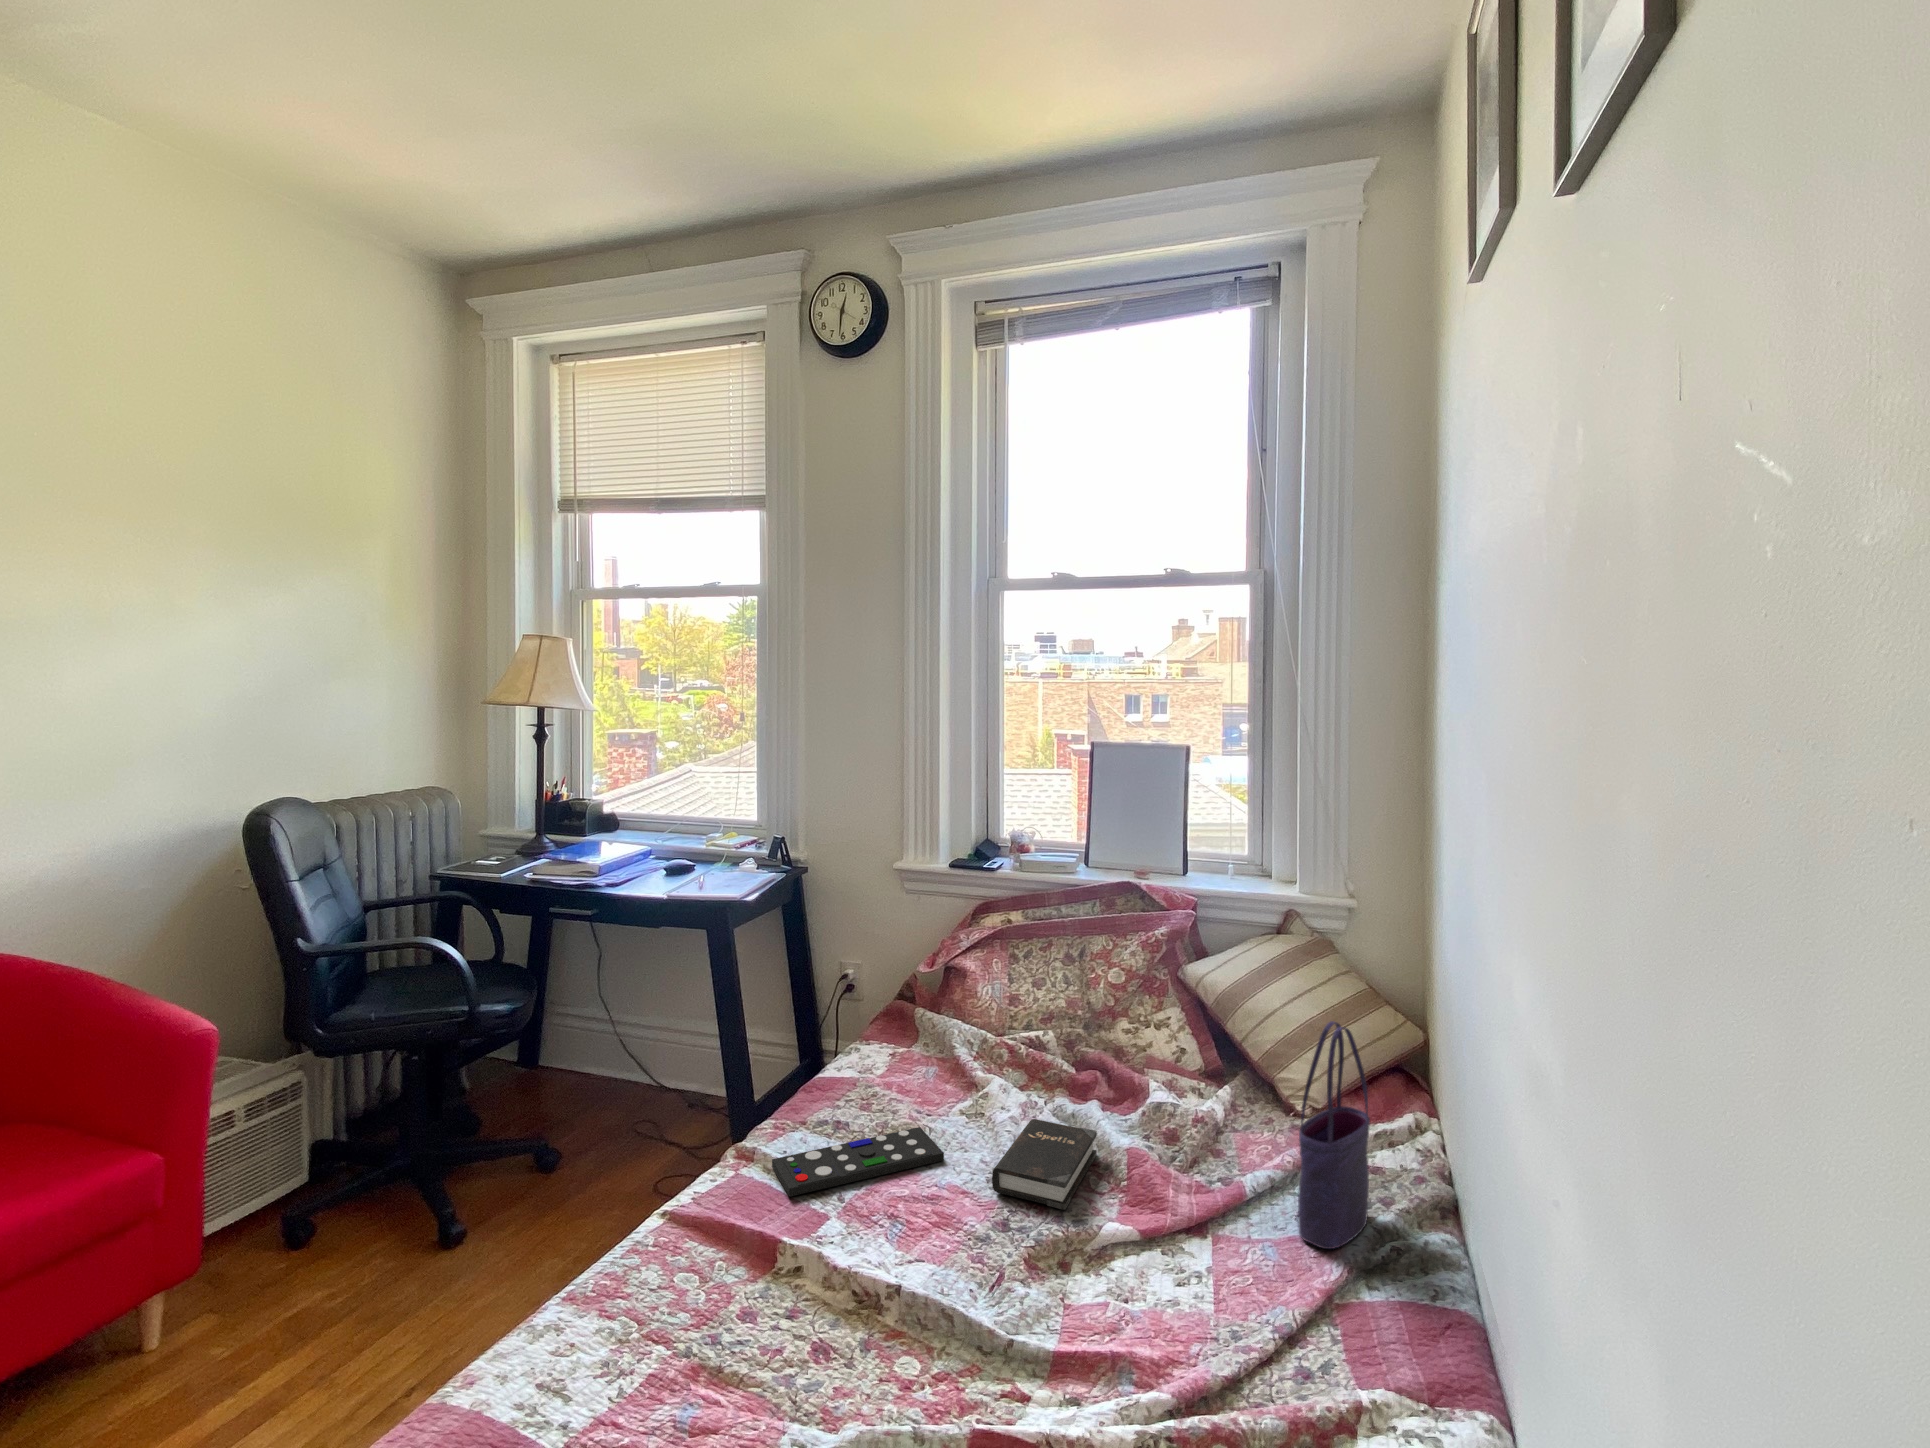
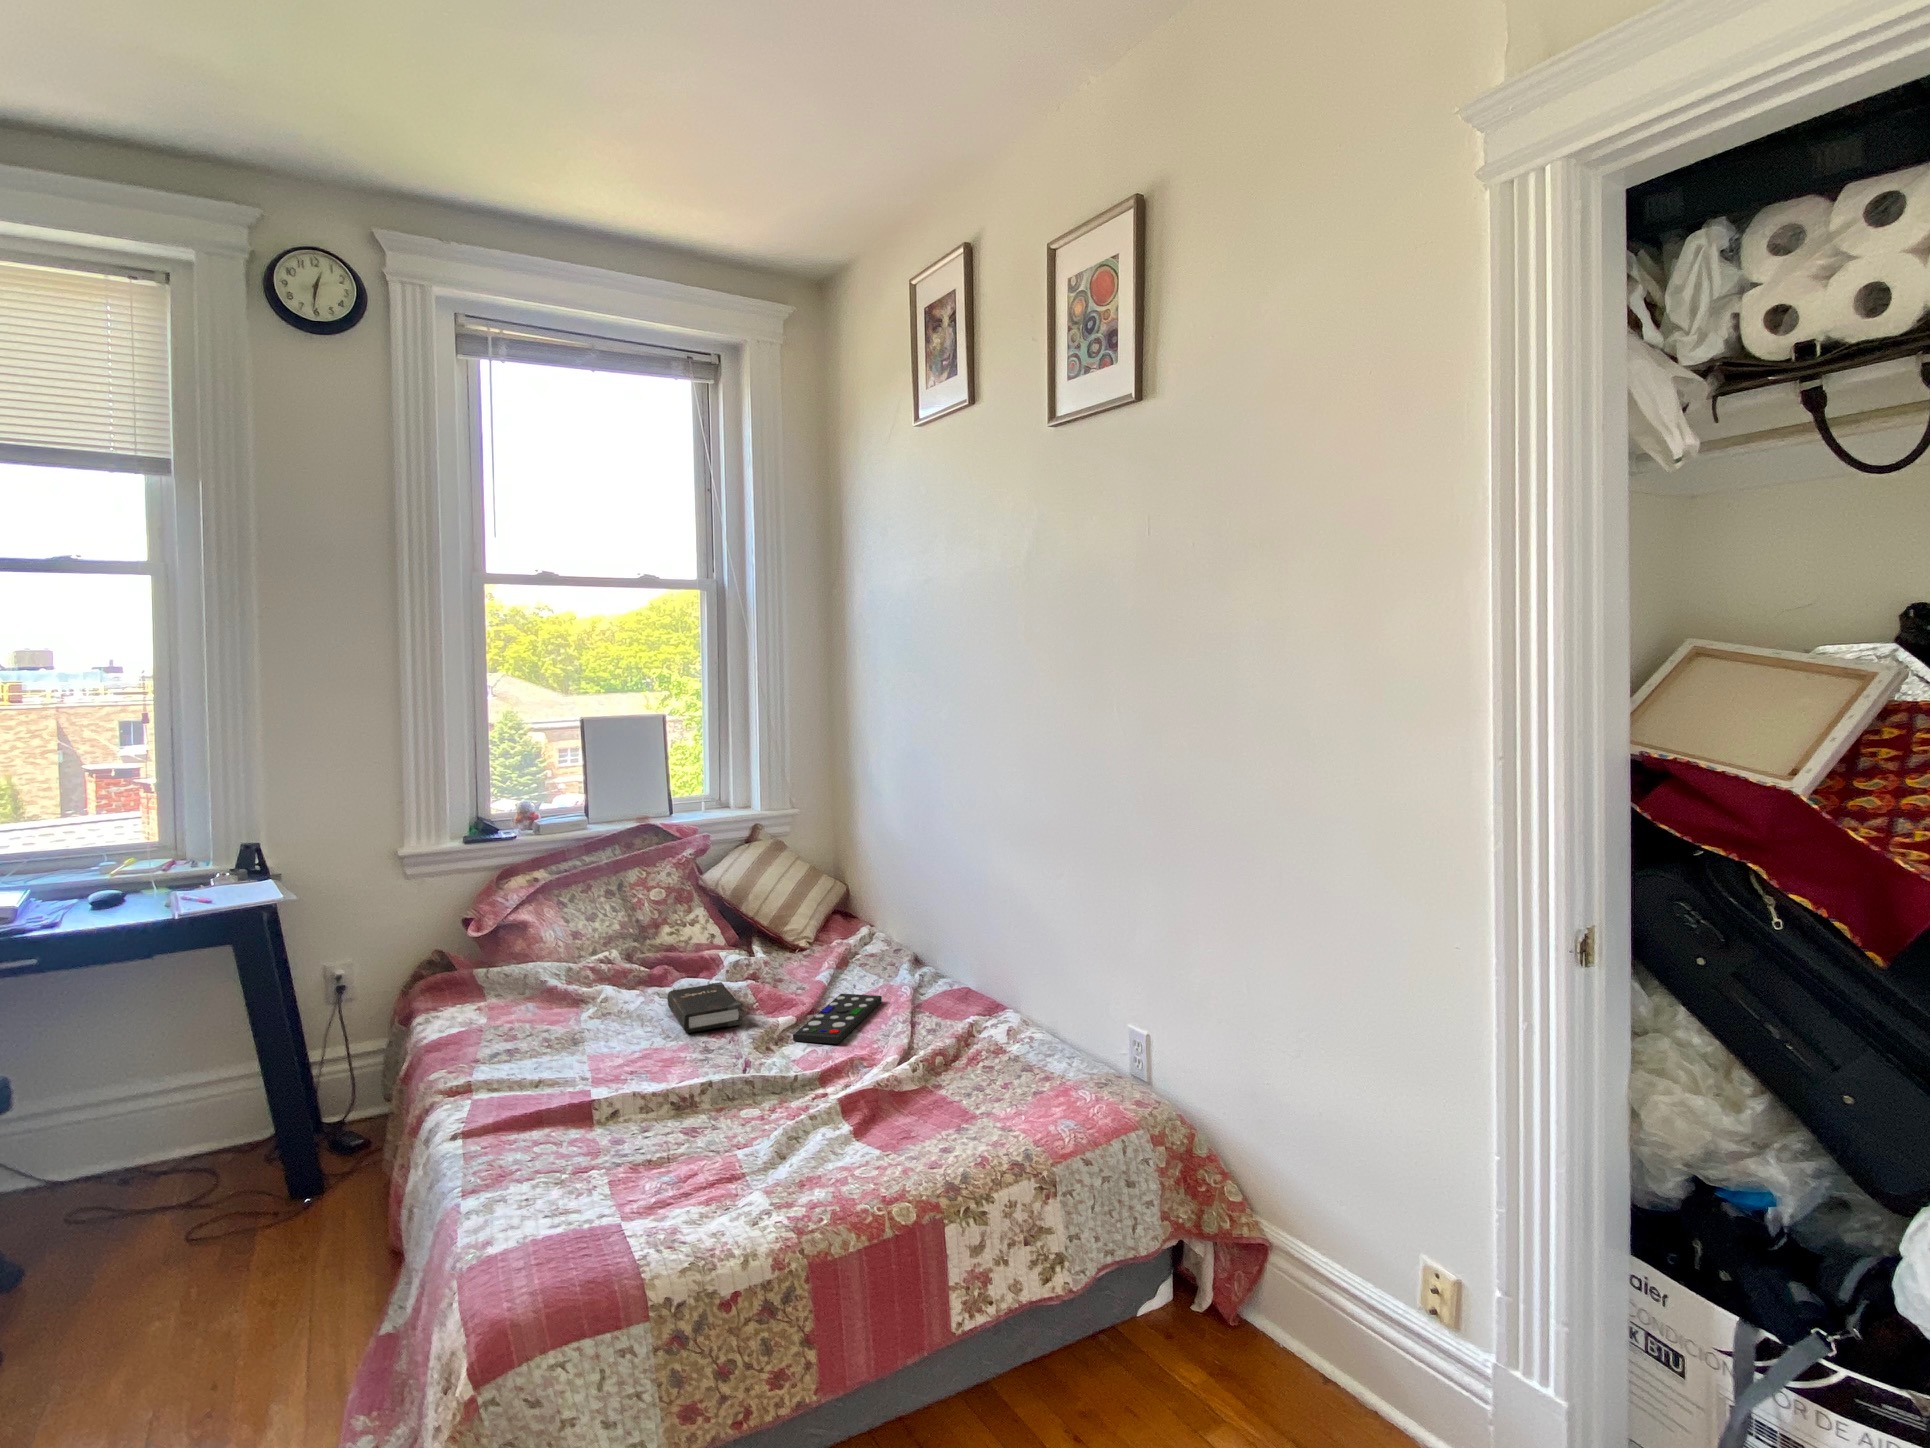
tote bag: present [1298,1021,1370,1249] -> none [867,856,897,991]
remote control: present [772,1127,944,1197] -> present [793,994,882,1044]

